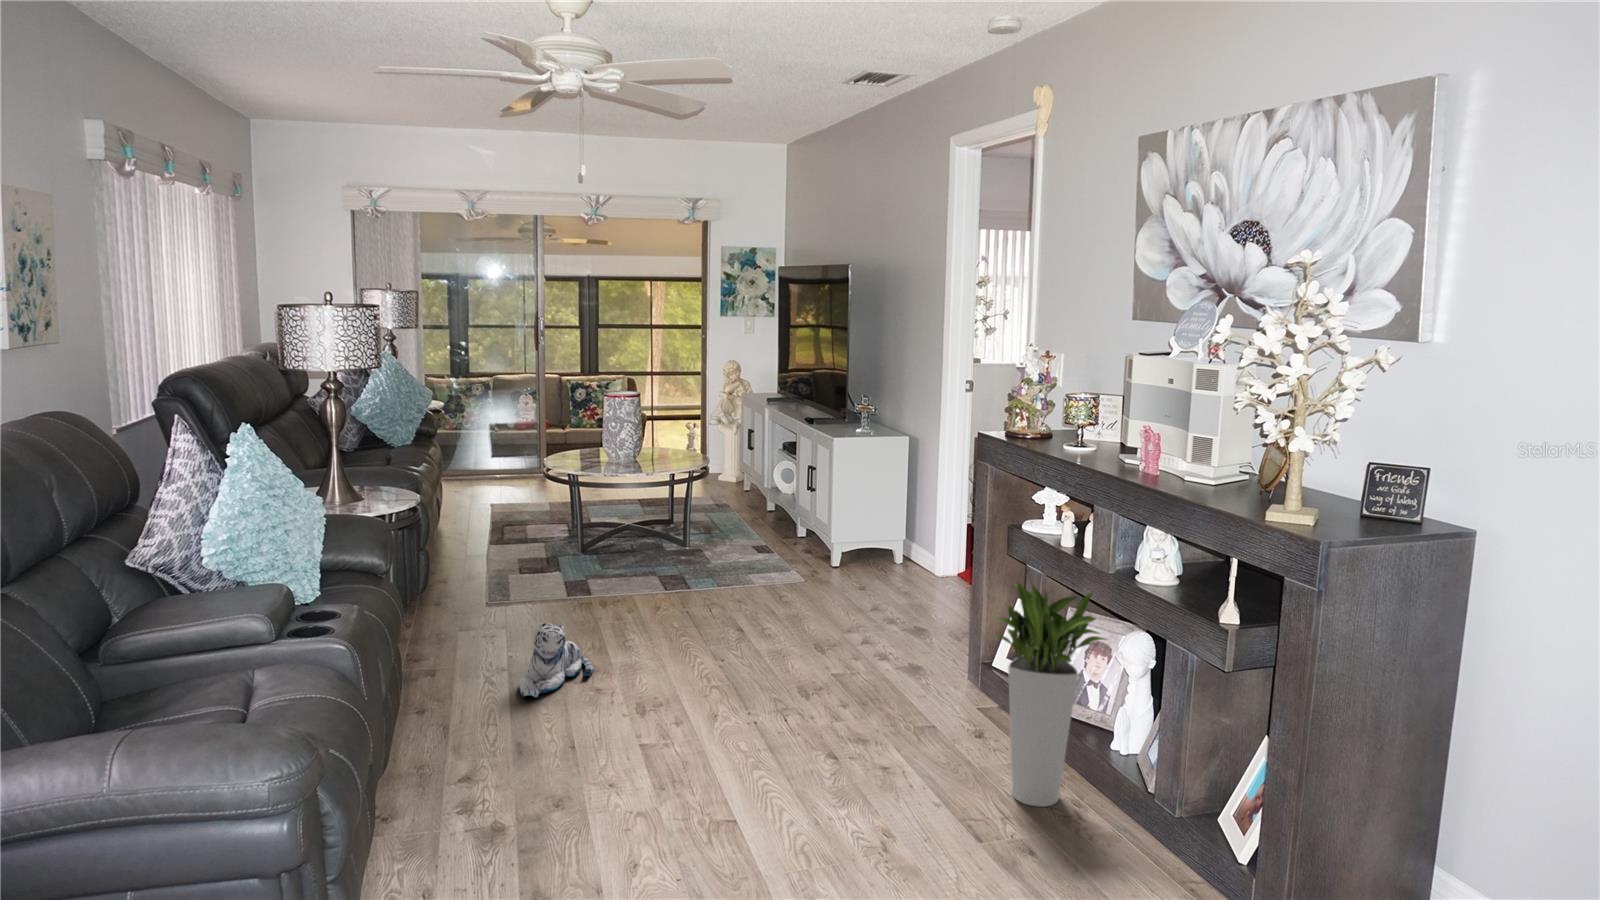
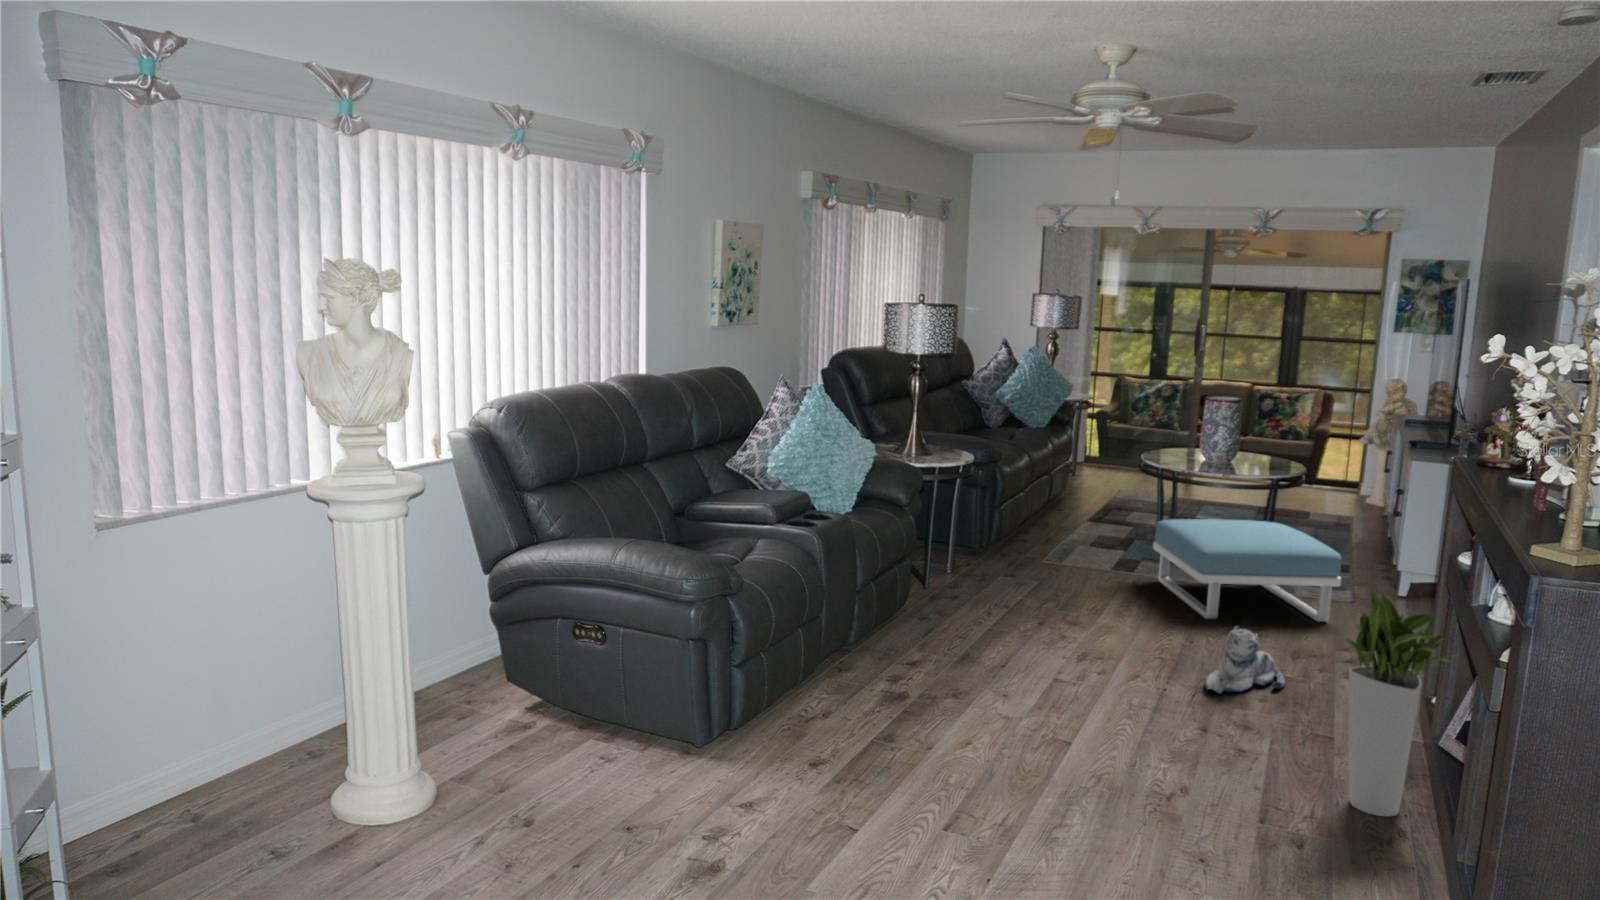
footstool: none [619,512,812,626] -> present [1153,519,1341,622]
plush toy: present [519,623,593,698] -> present [1206,627,1285,694]

